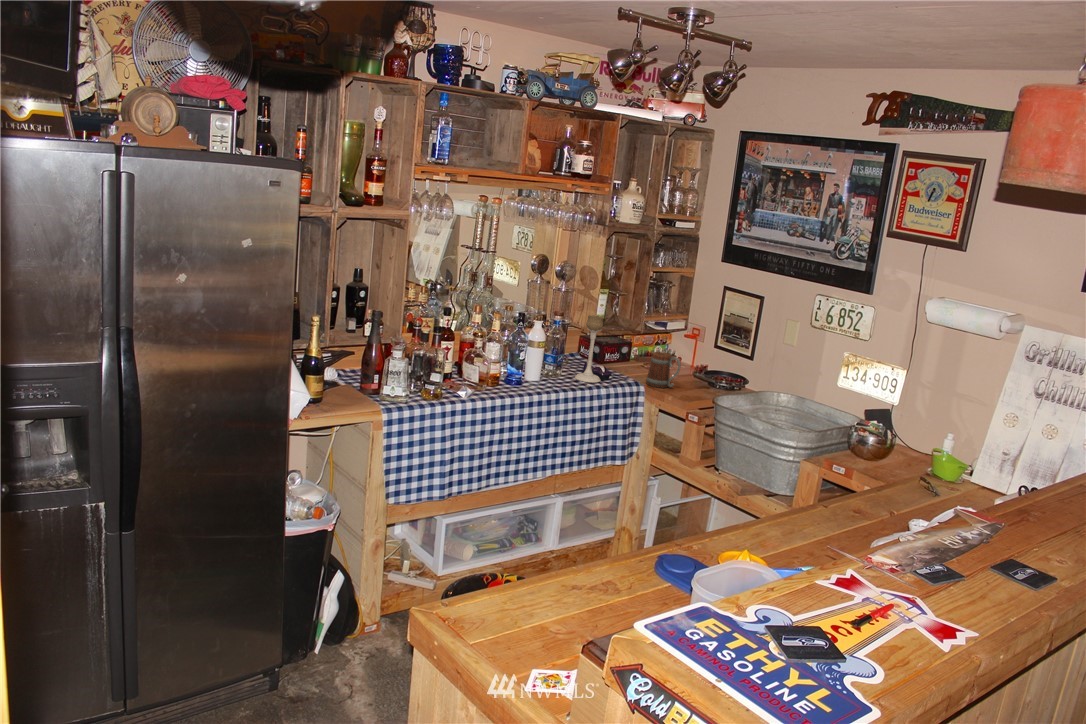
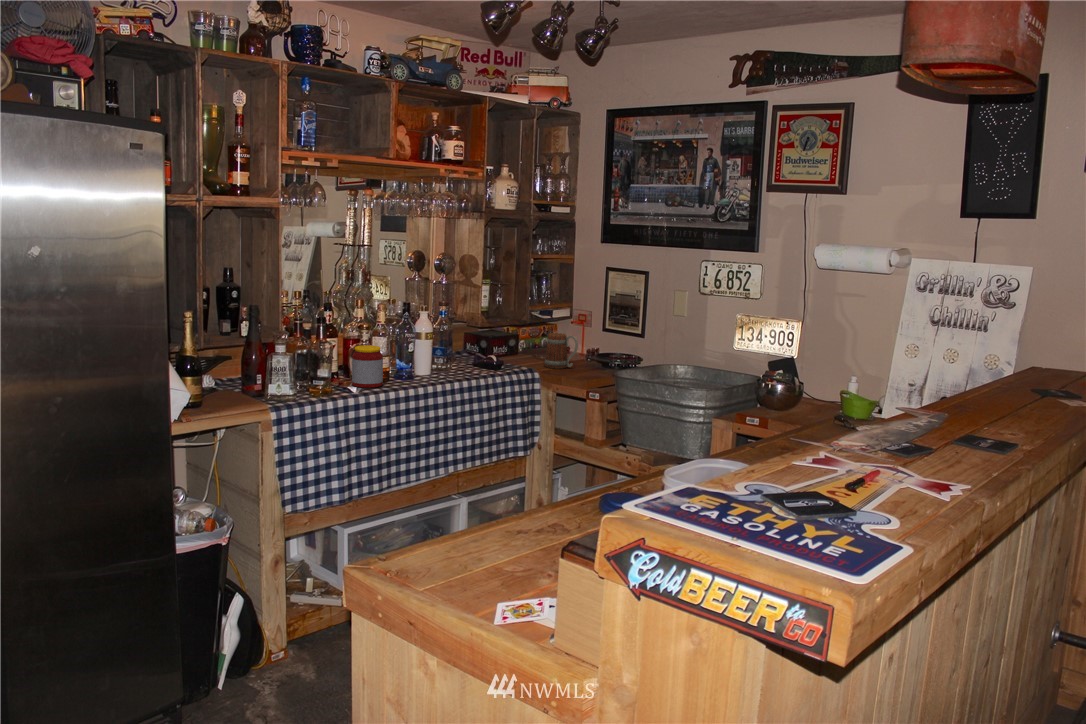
candle holder: present [575,315,603,383] -> none [471,301,498,369]
jar: none [460,354,491,395] -> present [352,345,383,388]

